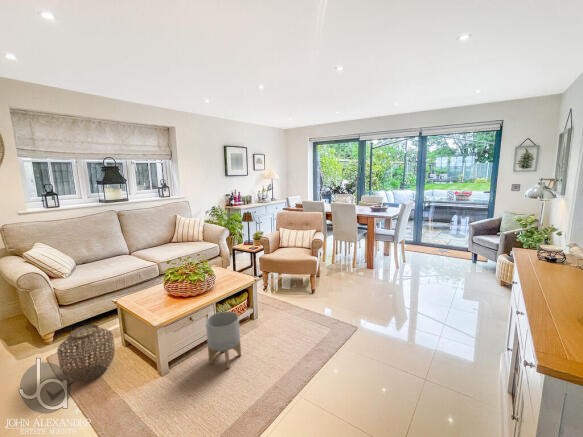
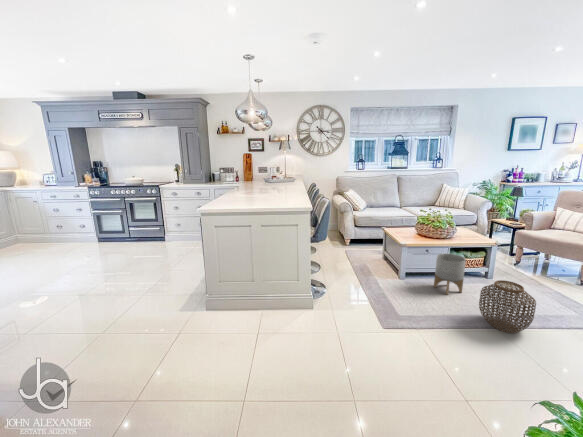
woven basket: present [57,325,115,382] -> present [479,280,536,333]

